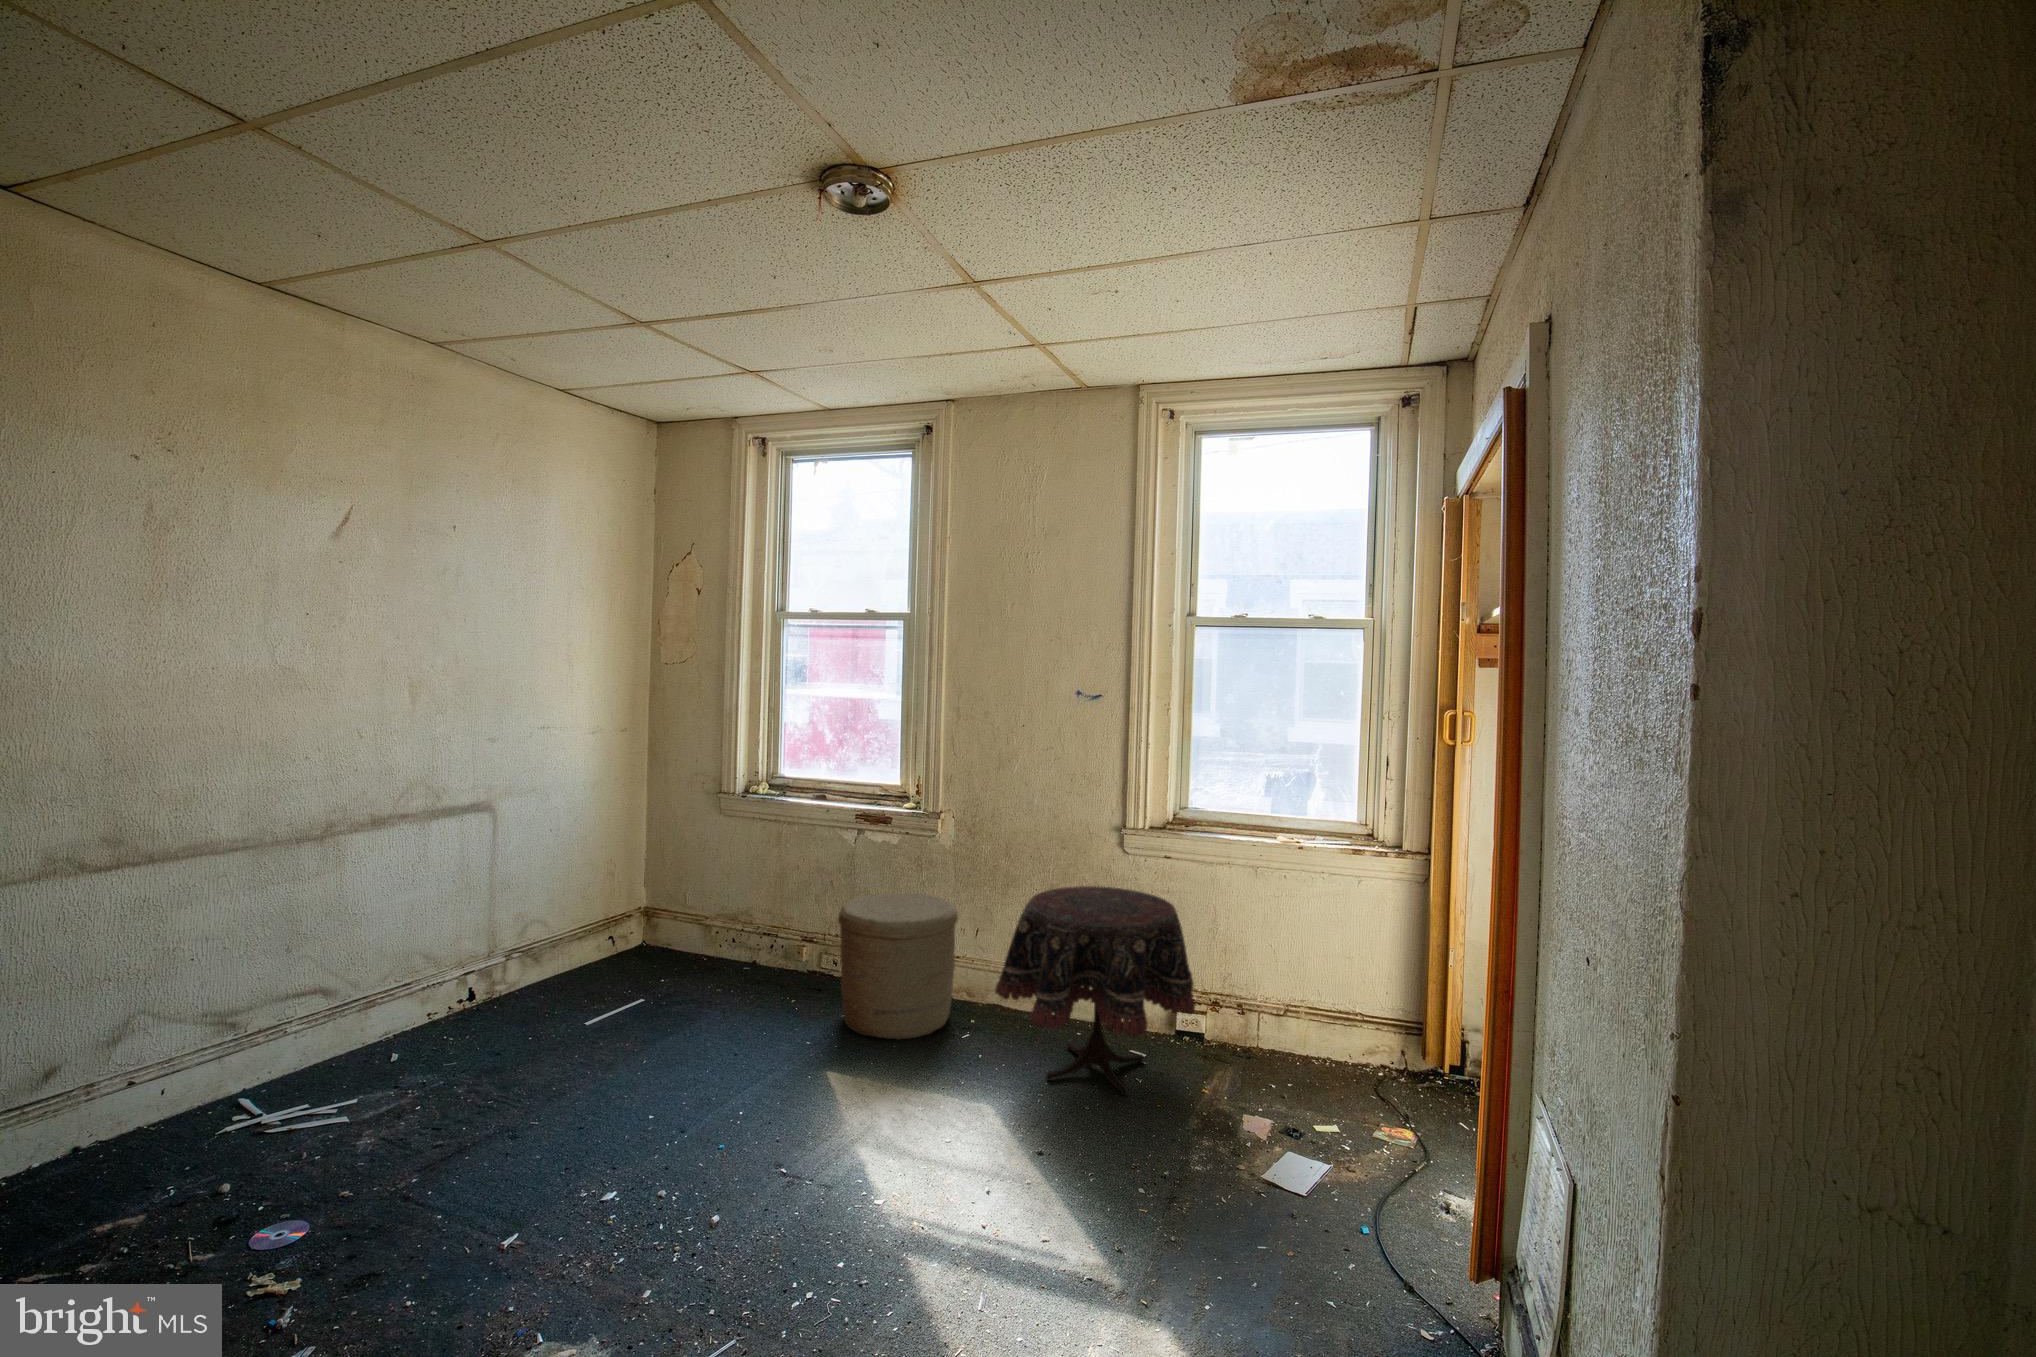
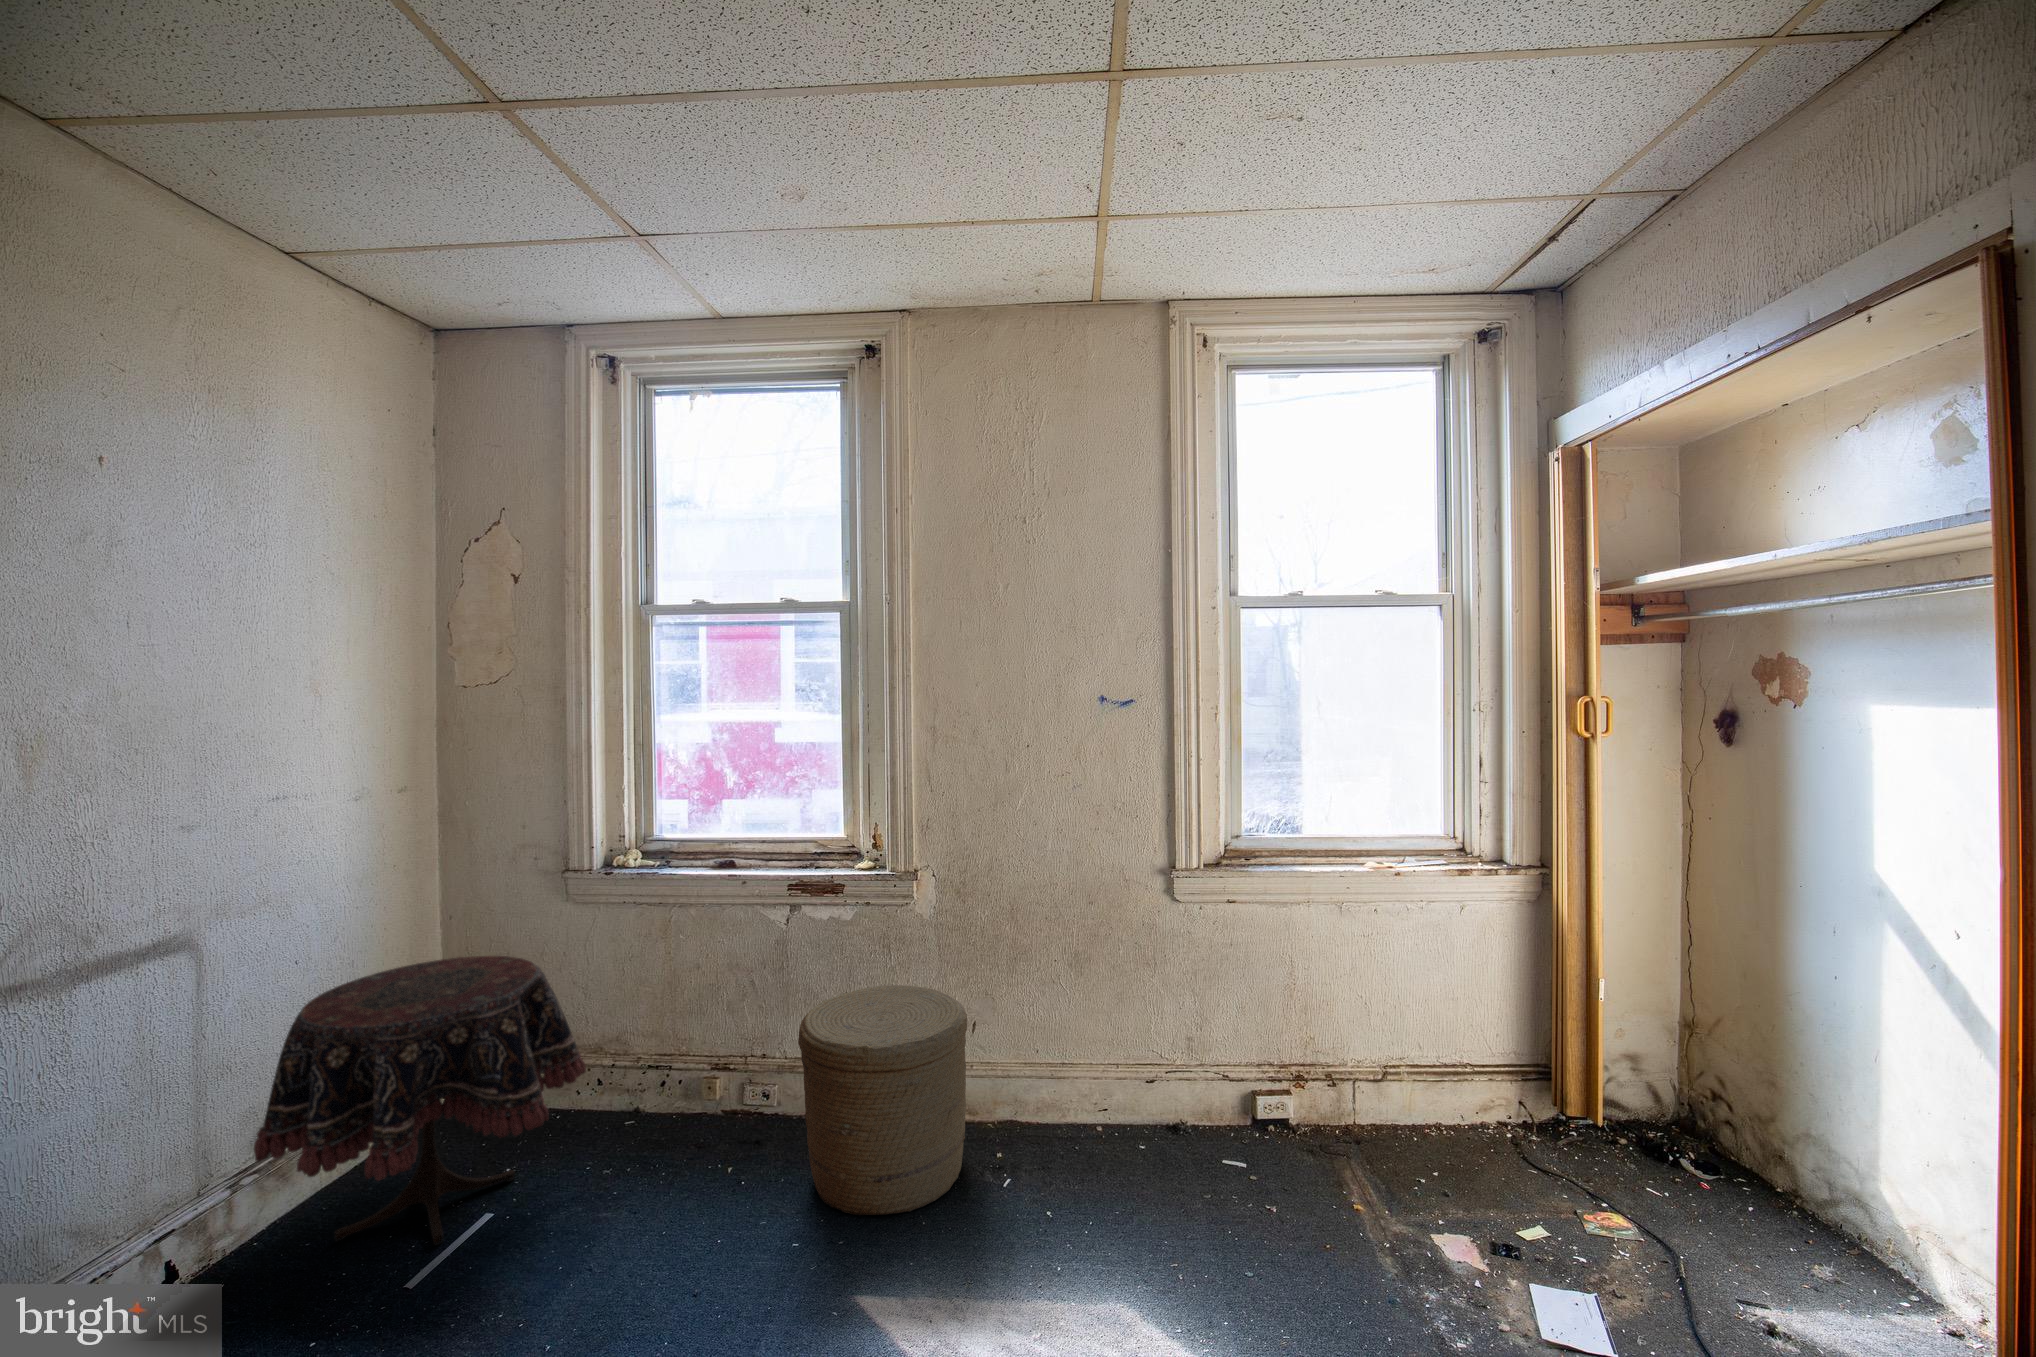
side table: present [995,886,1195,1095] -> present [254,956,586,1245]

